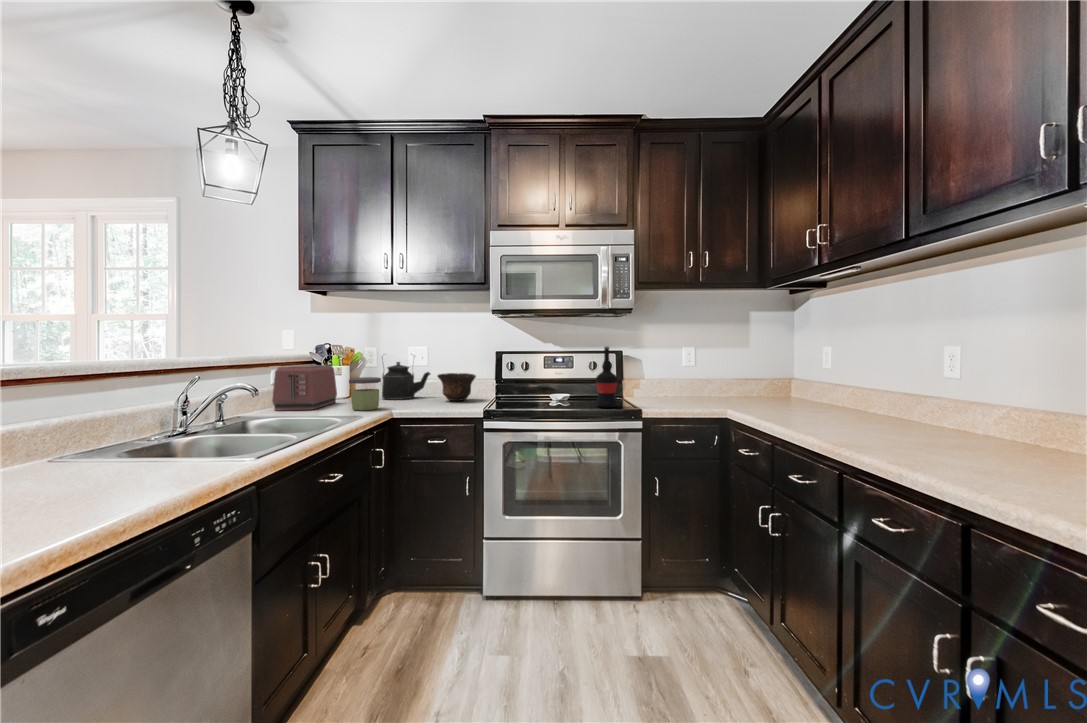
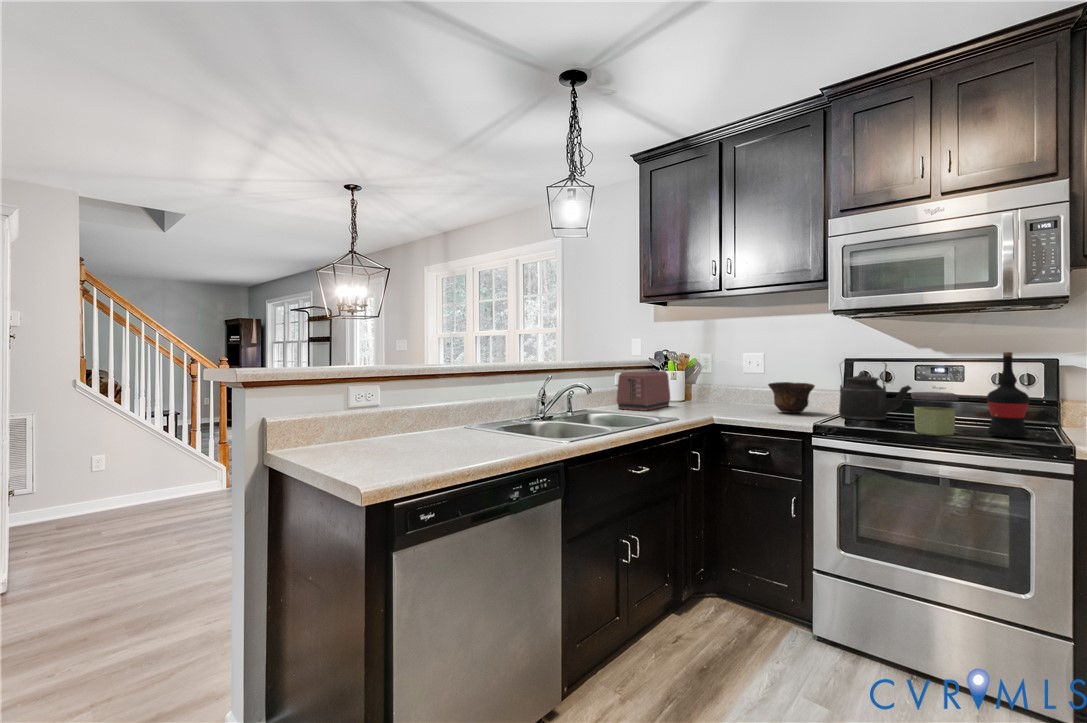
kettle: present [382,362,430,400] -> present [839,363,912,420]
jar: present [349,377,381,411] -> present [911,392,959,436]

